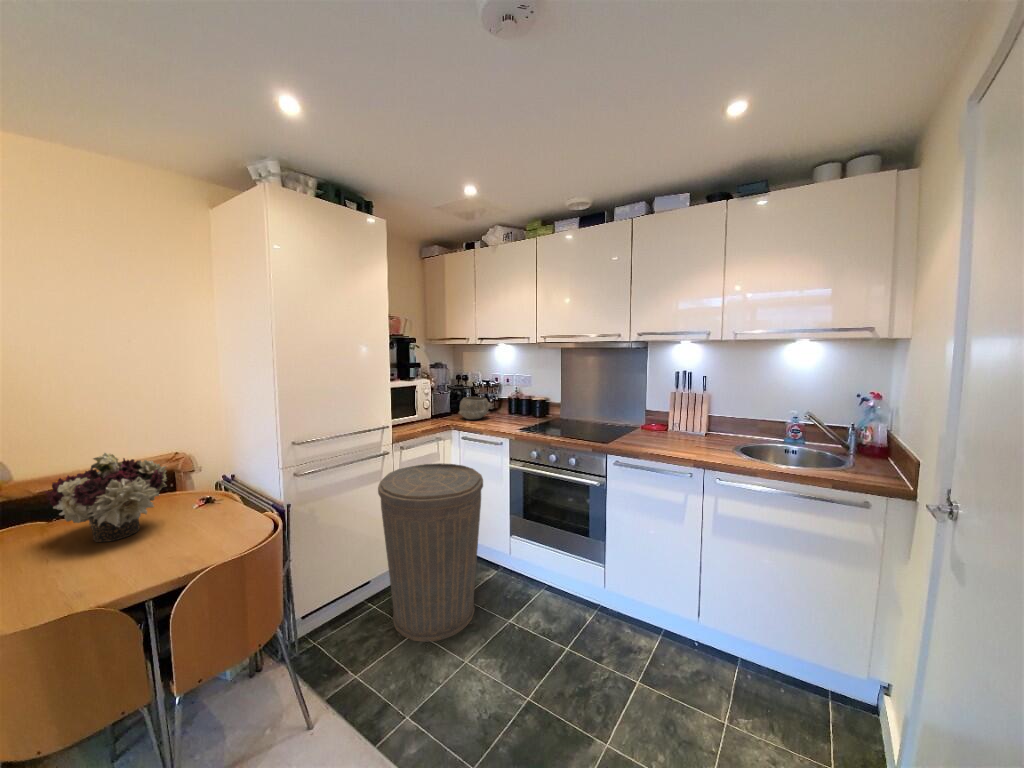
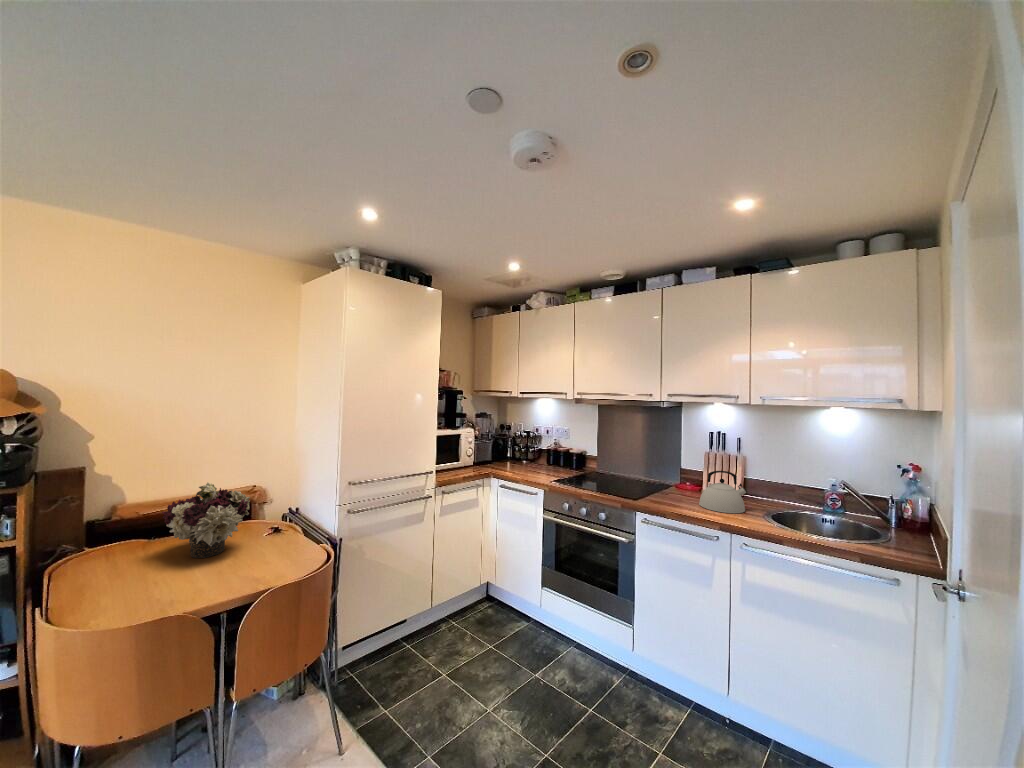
bowl: present [459,397,491,420] -> none [497,447,528,469]
kettle: none [669,409,715,450] -> present [699,471,747,513]
trash can: present [378,463,483,642] -> none [419,509,515,686]

